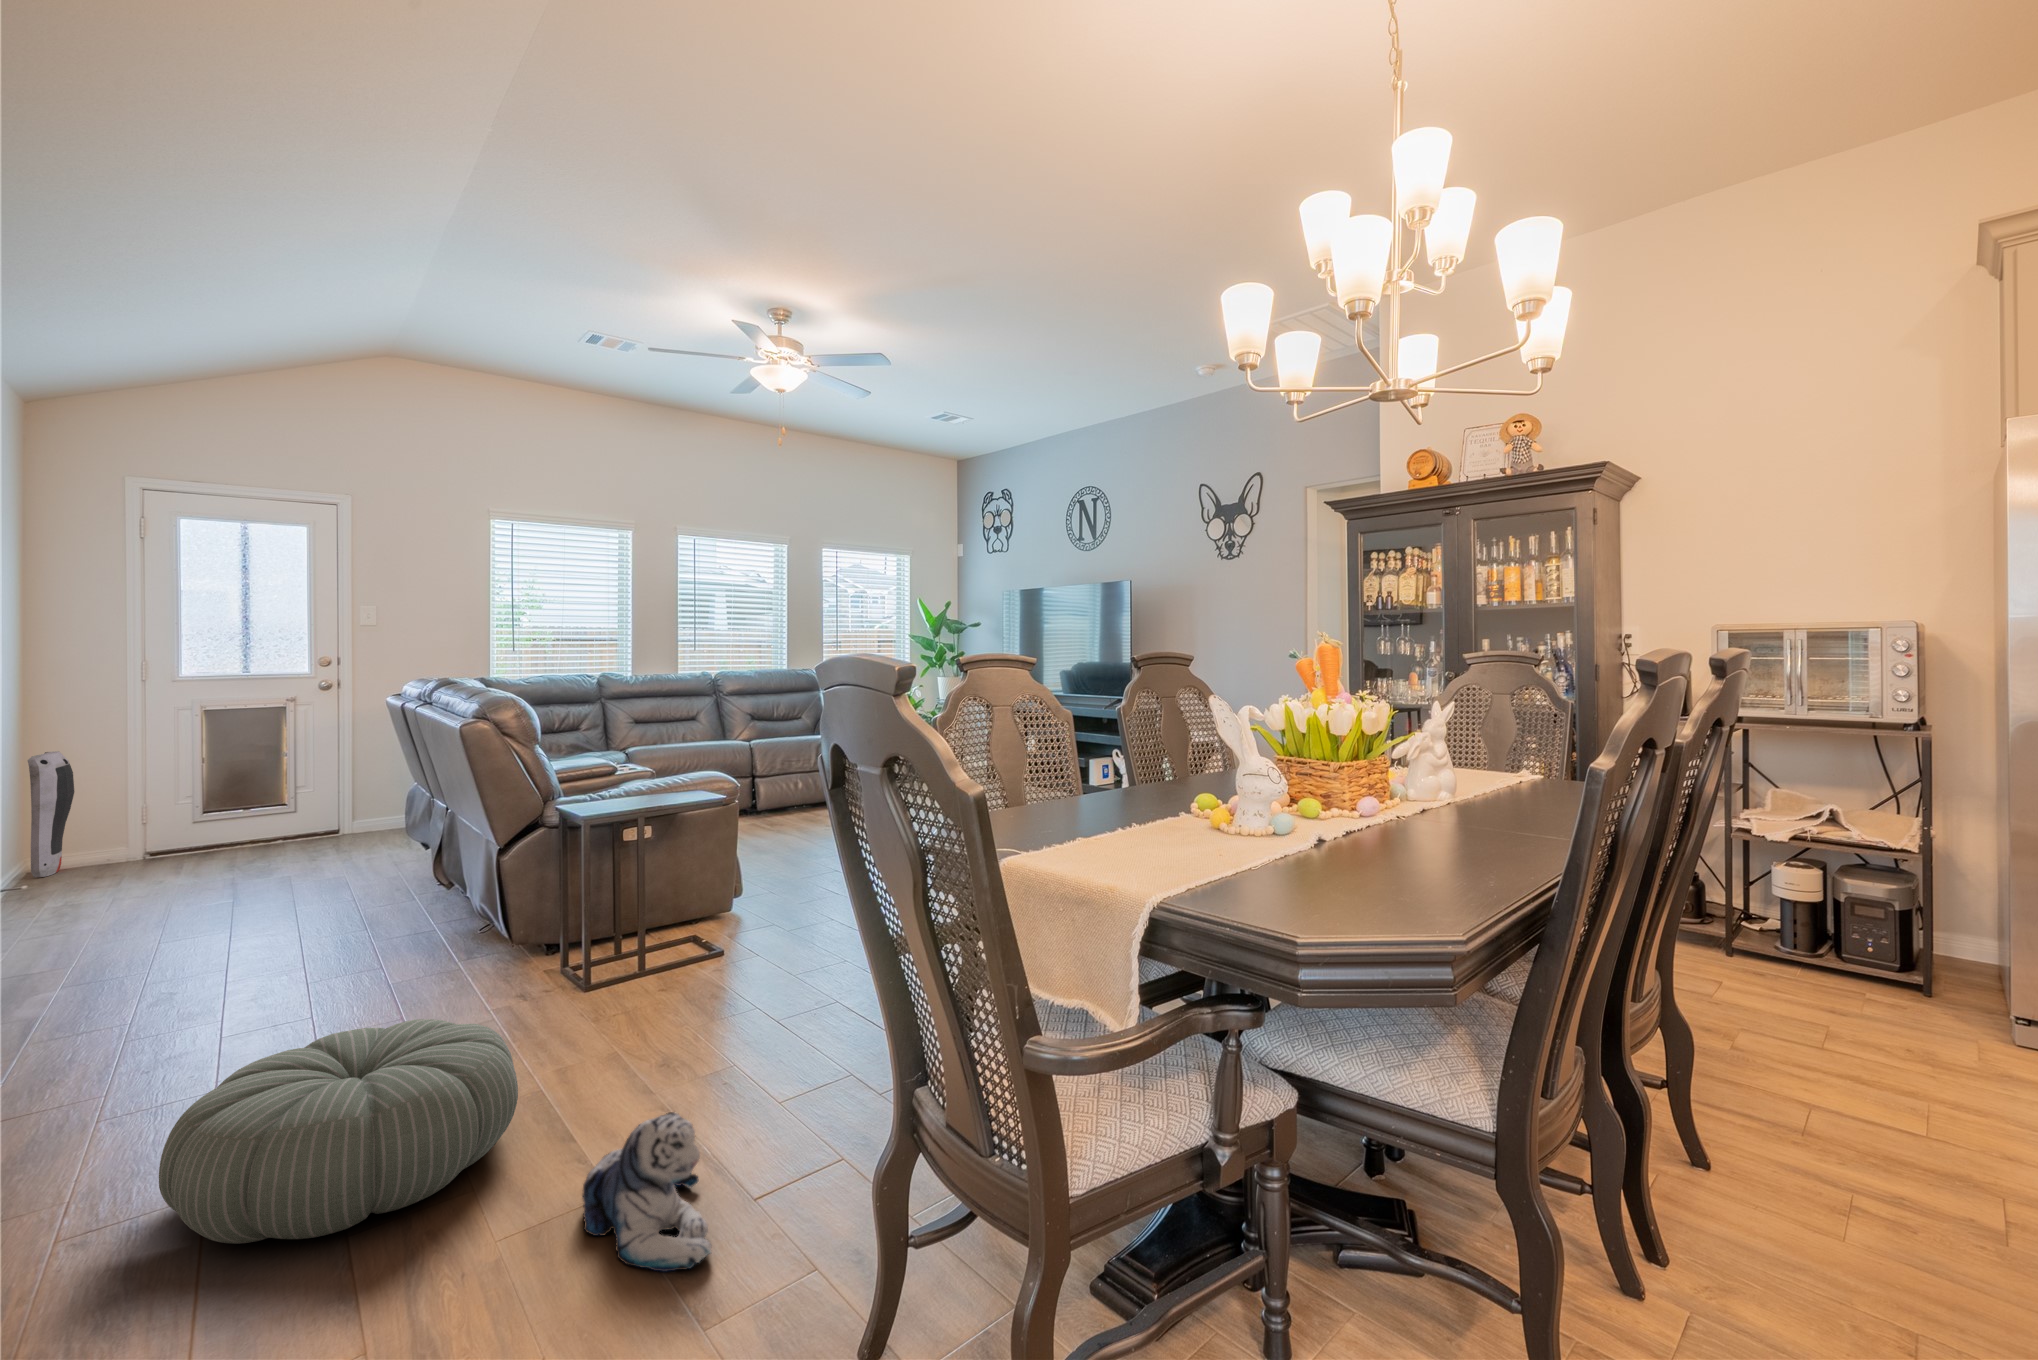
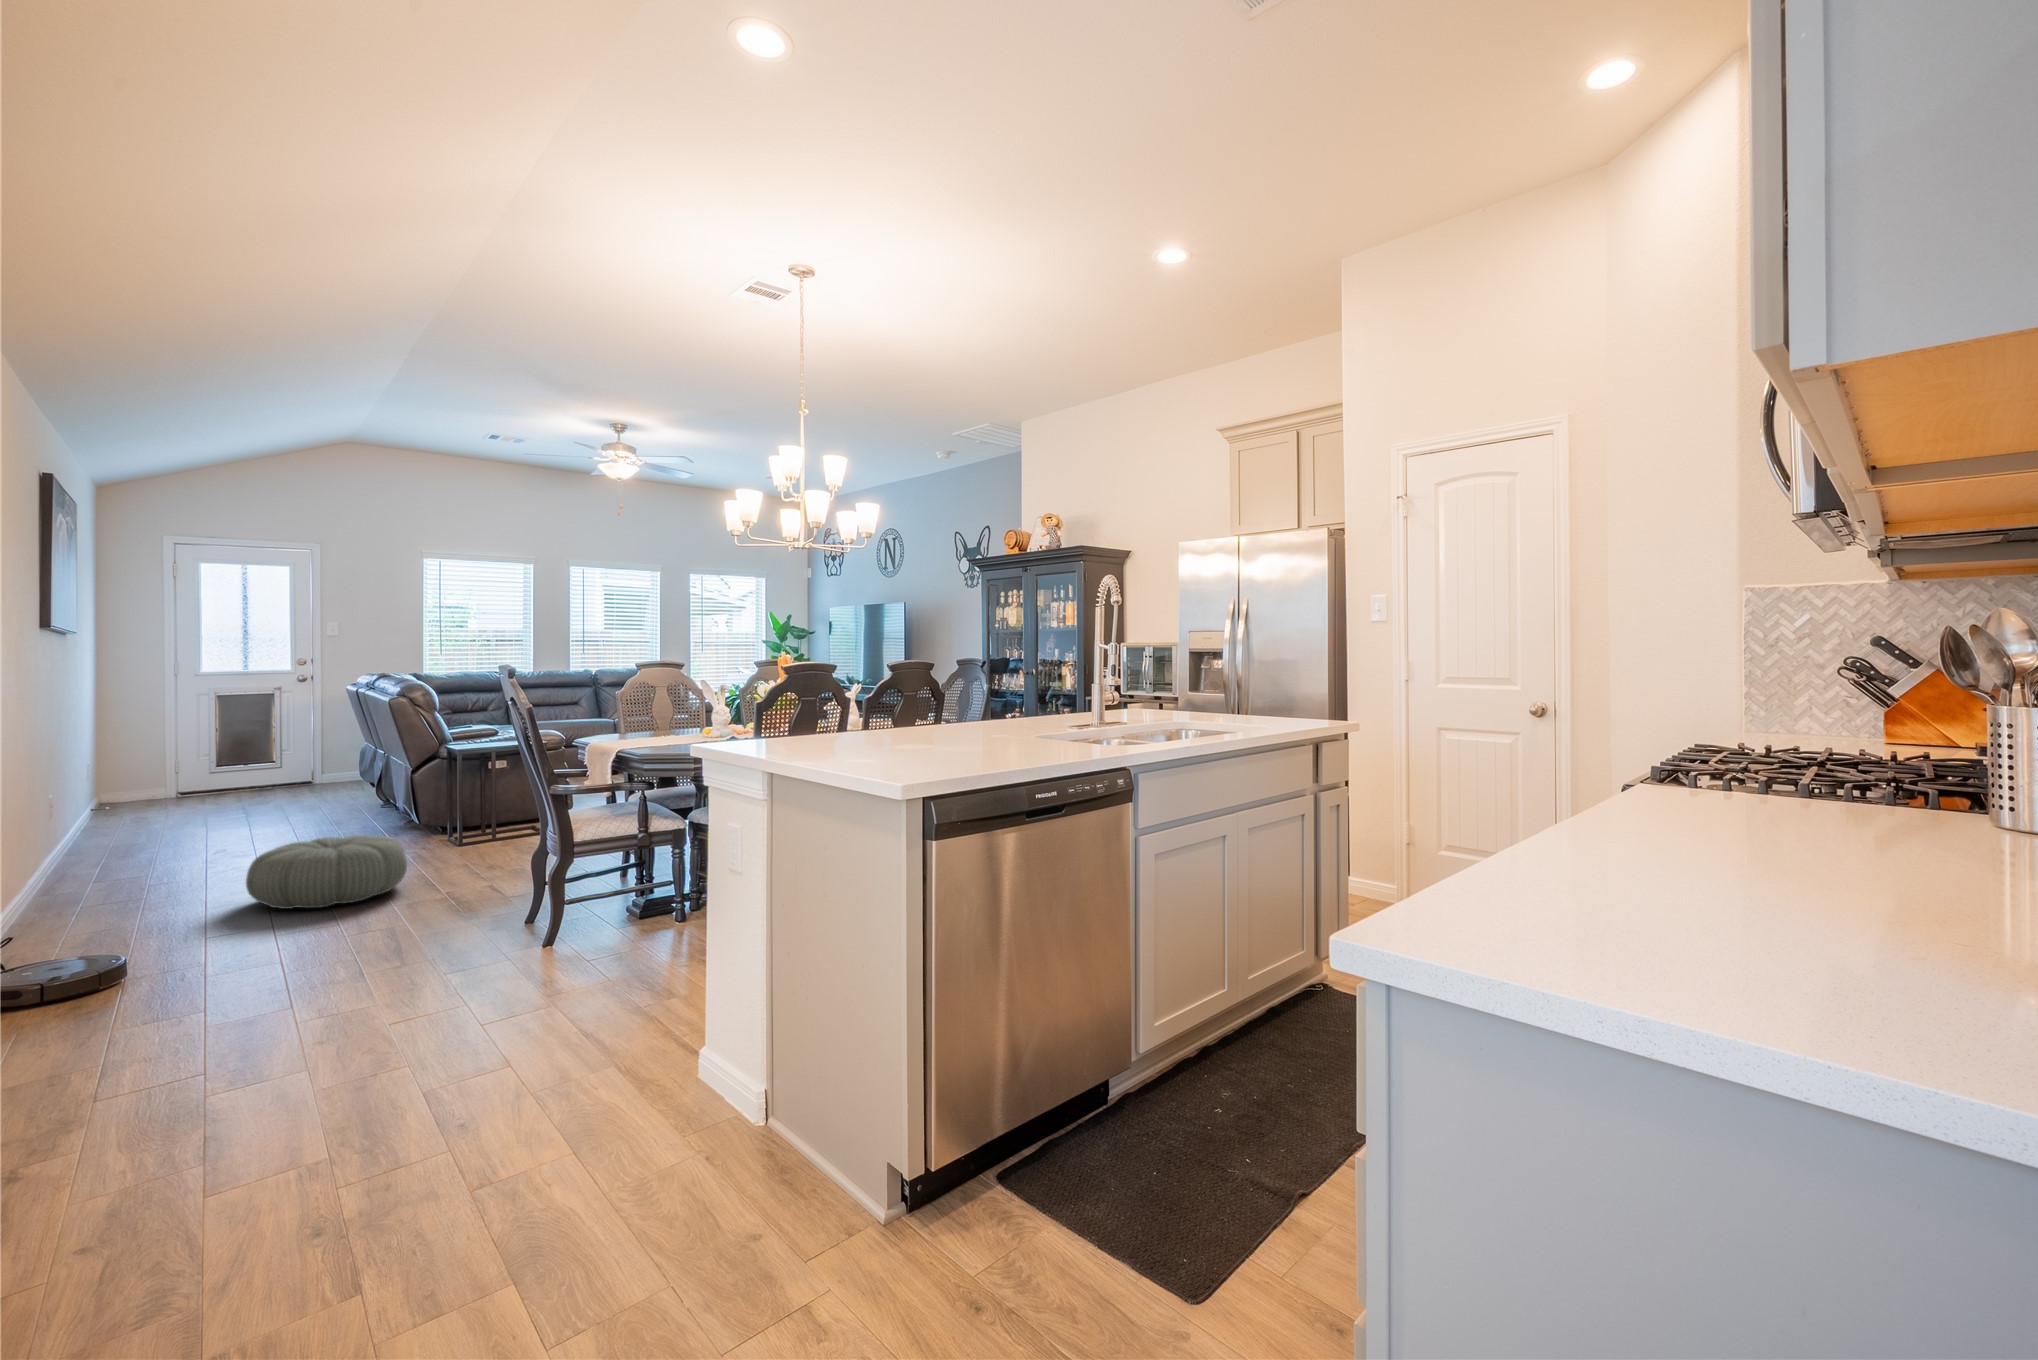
air purifier: present [28,751,74,877] -> none [106,721,134,804]
plush toy: present [583,1112,711,1271] -> none [429,860,487,916]

